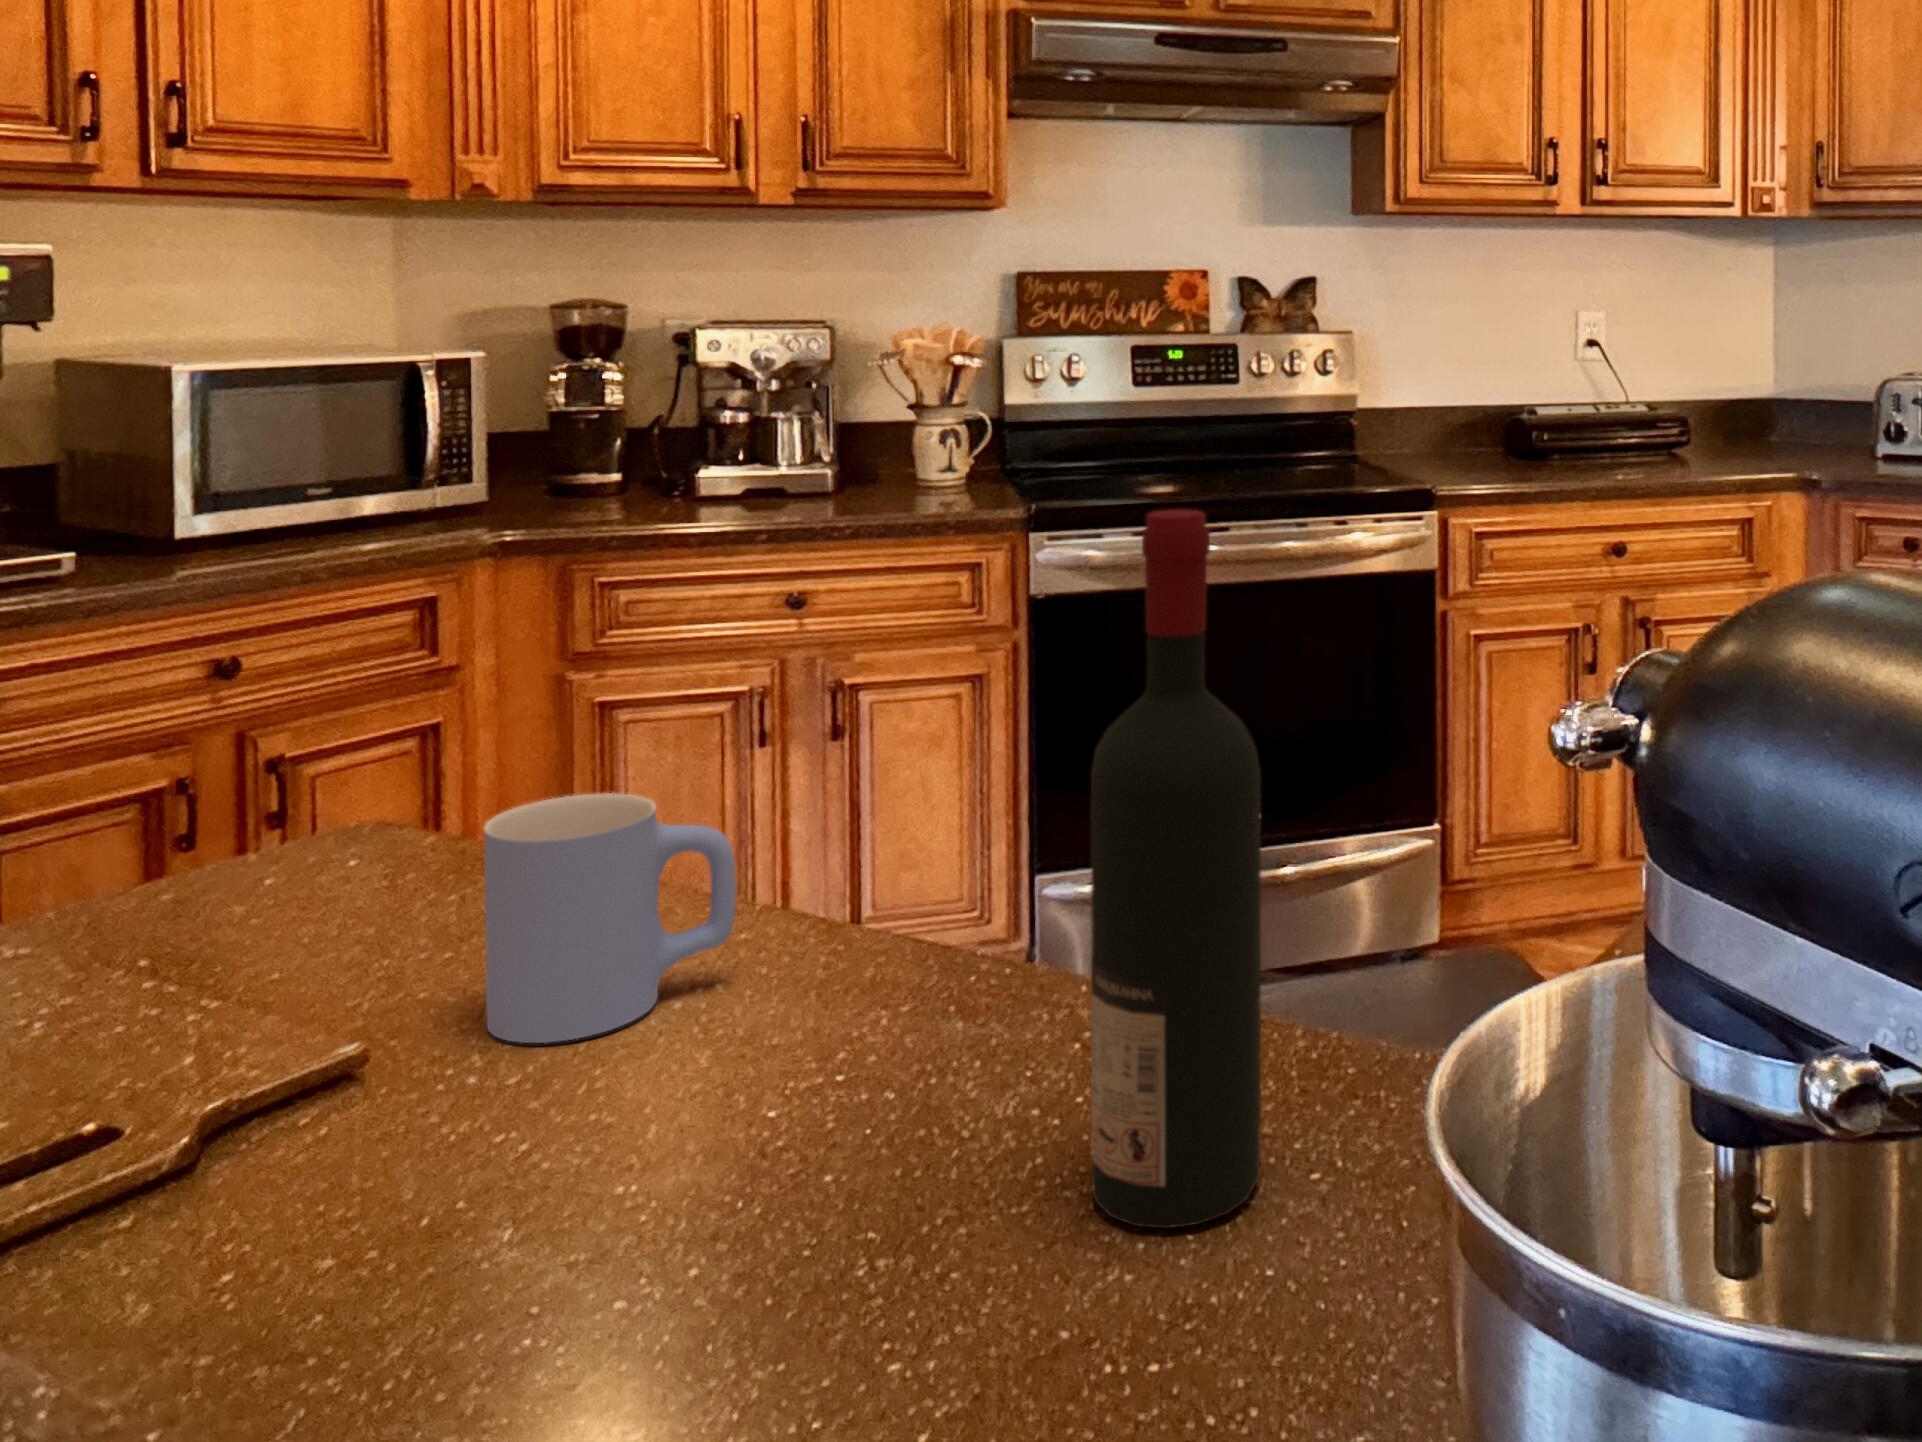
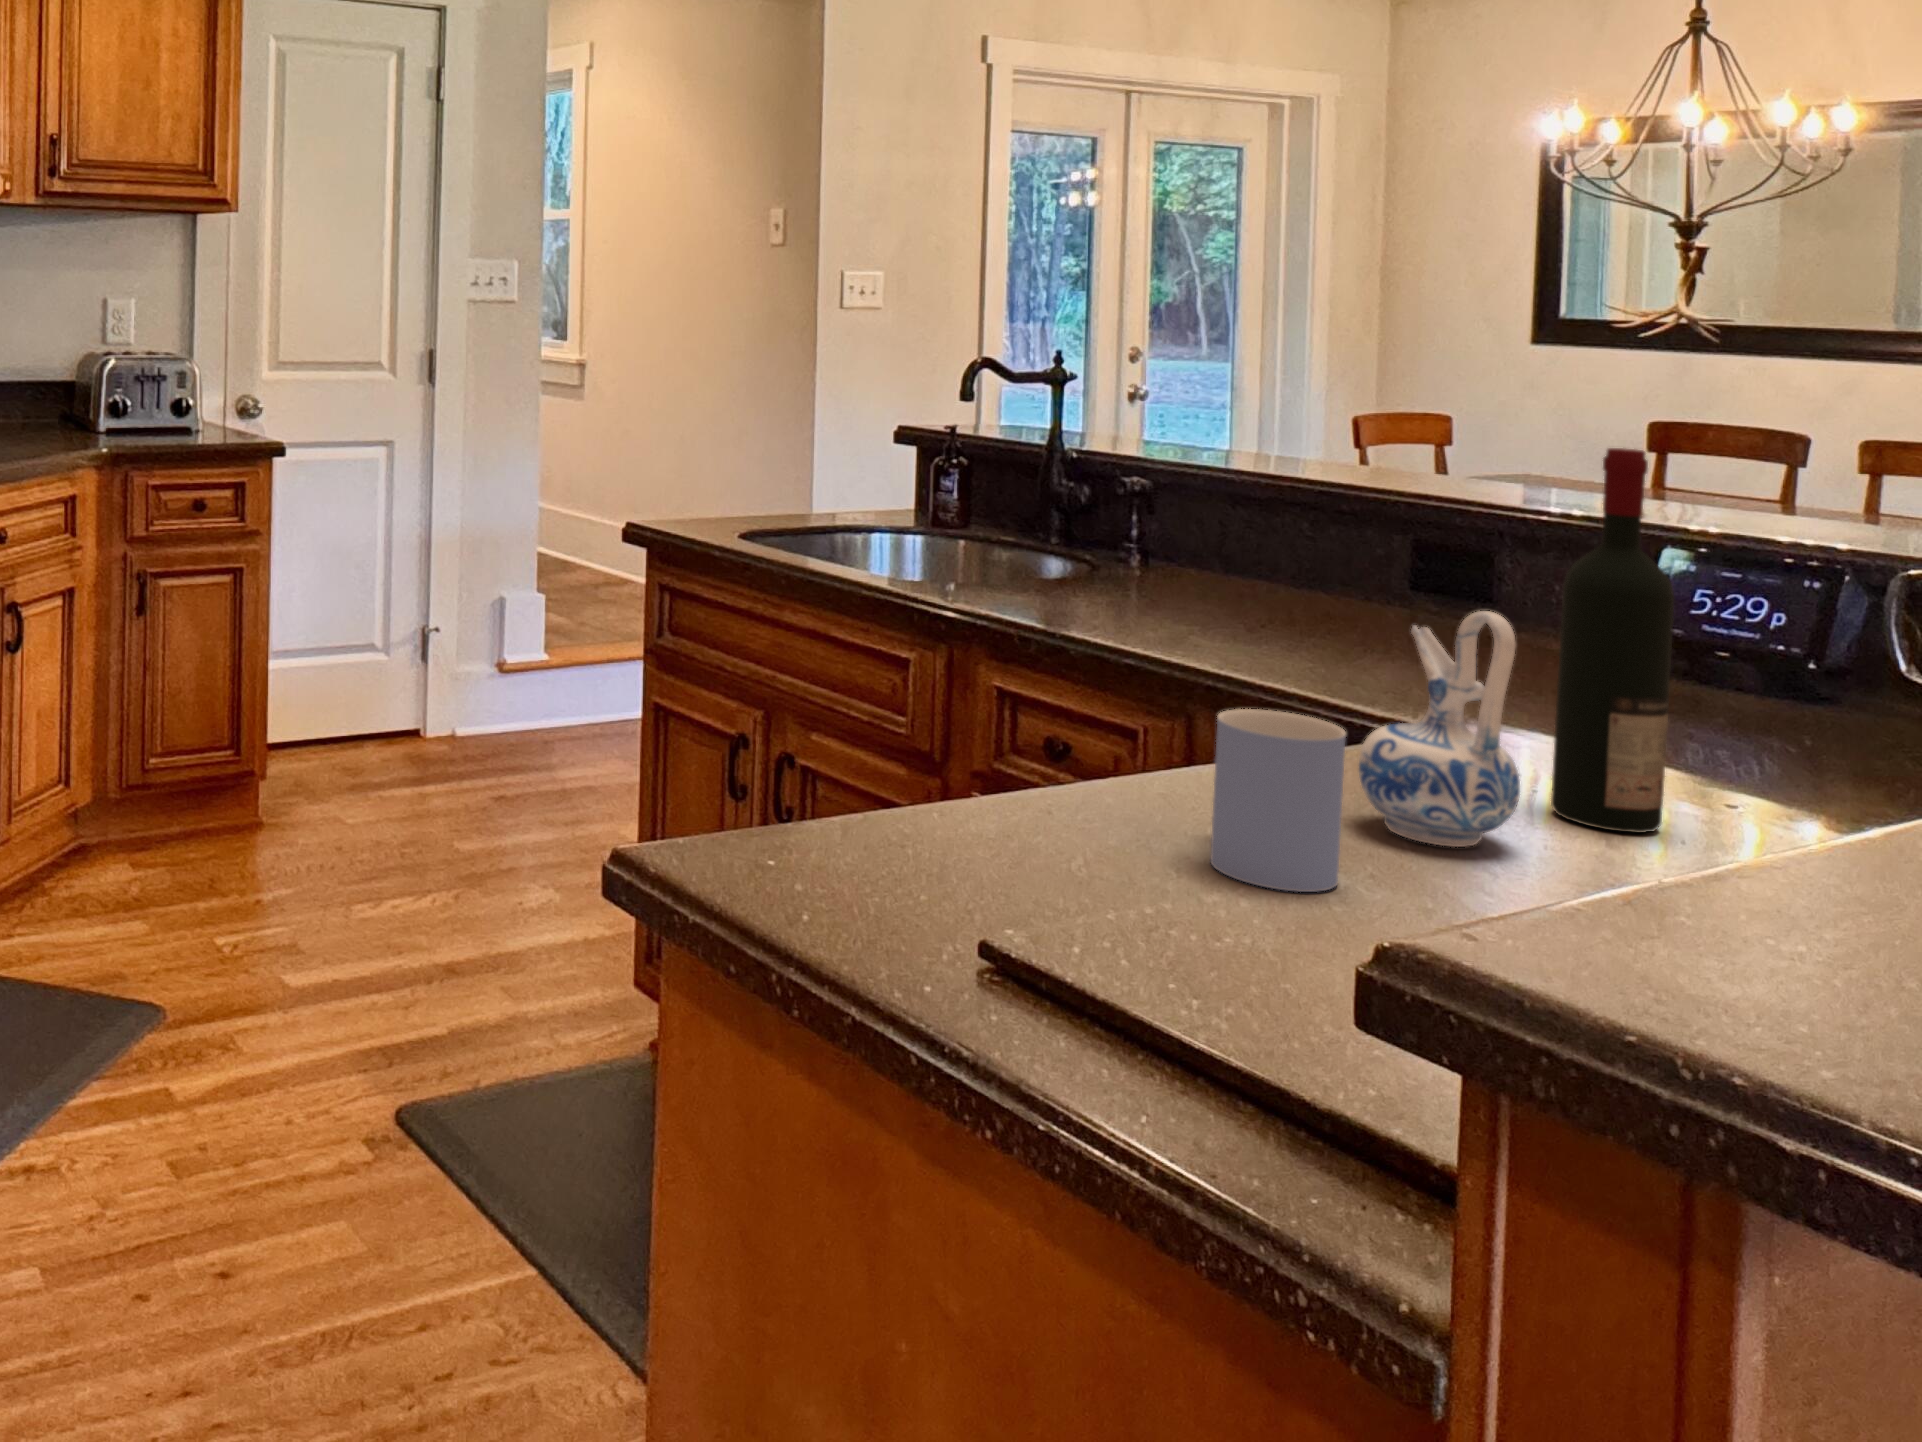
ceramic pitcher: none [768,734,999,1104] -> present [1359,611,1520,847]

